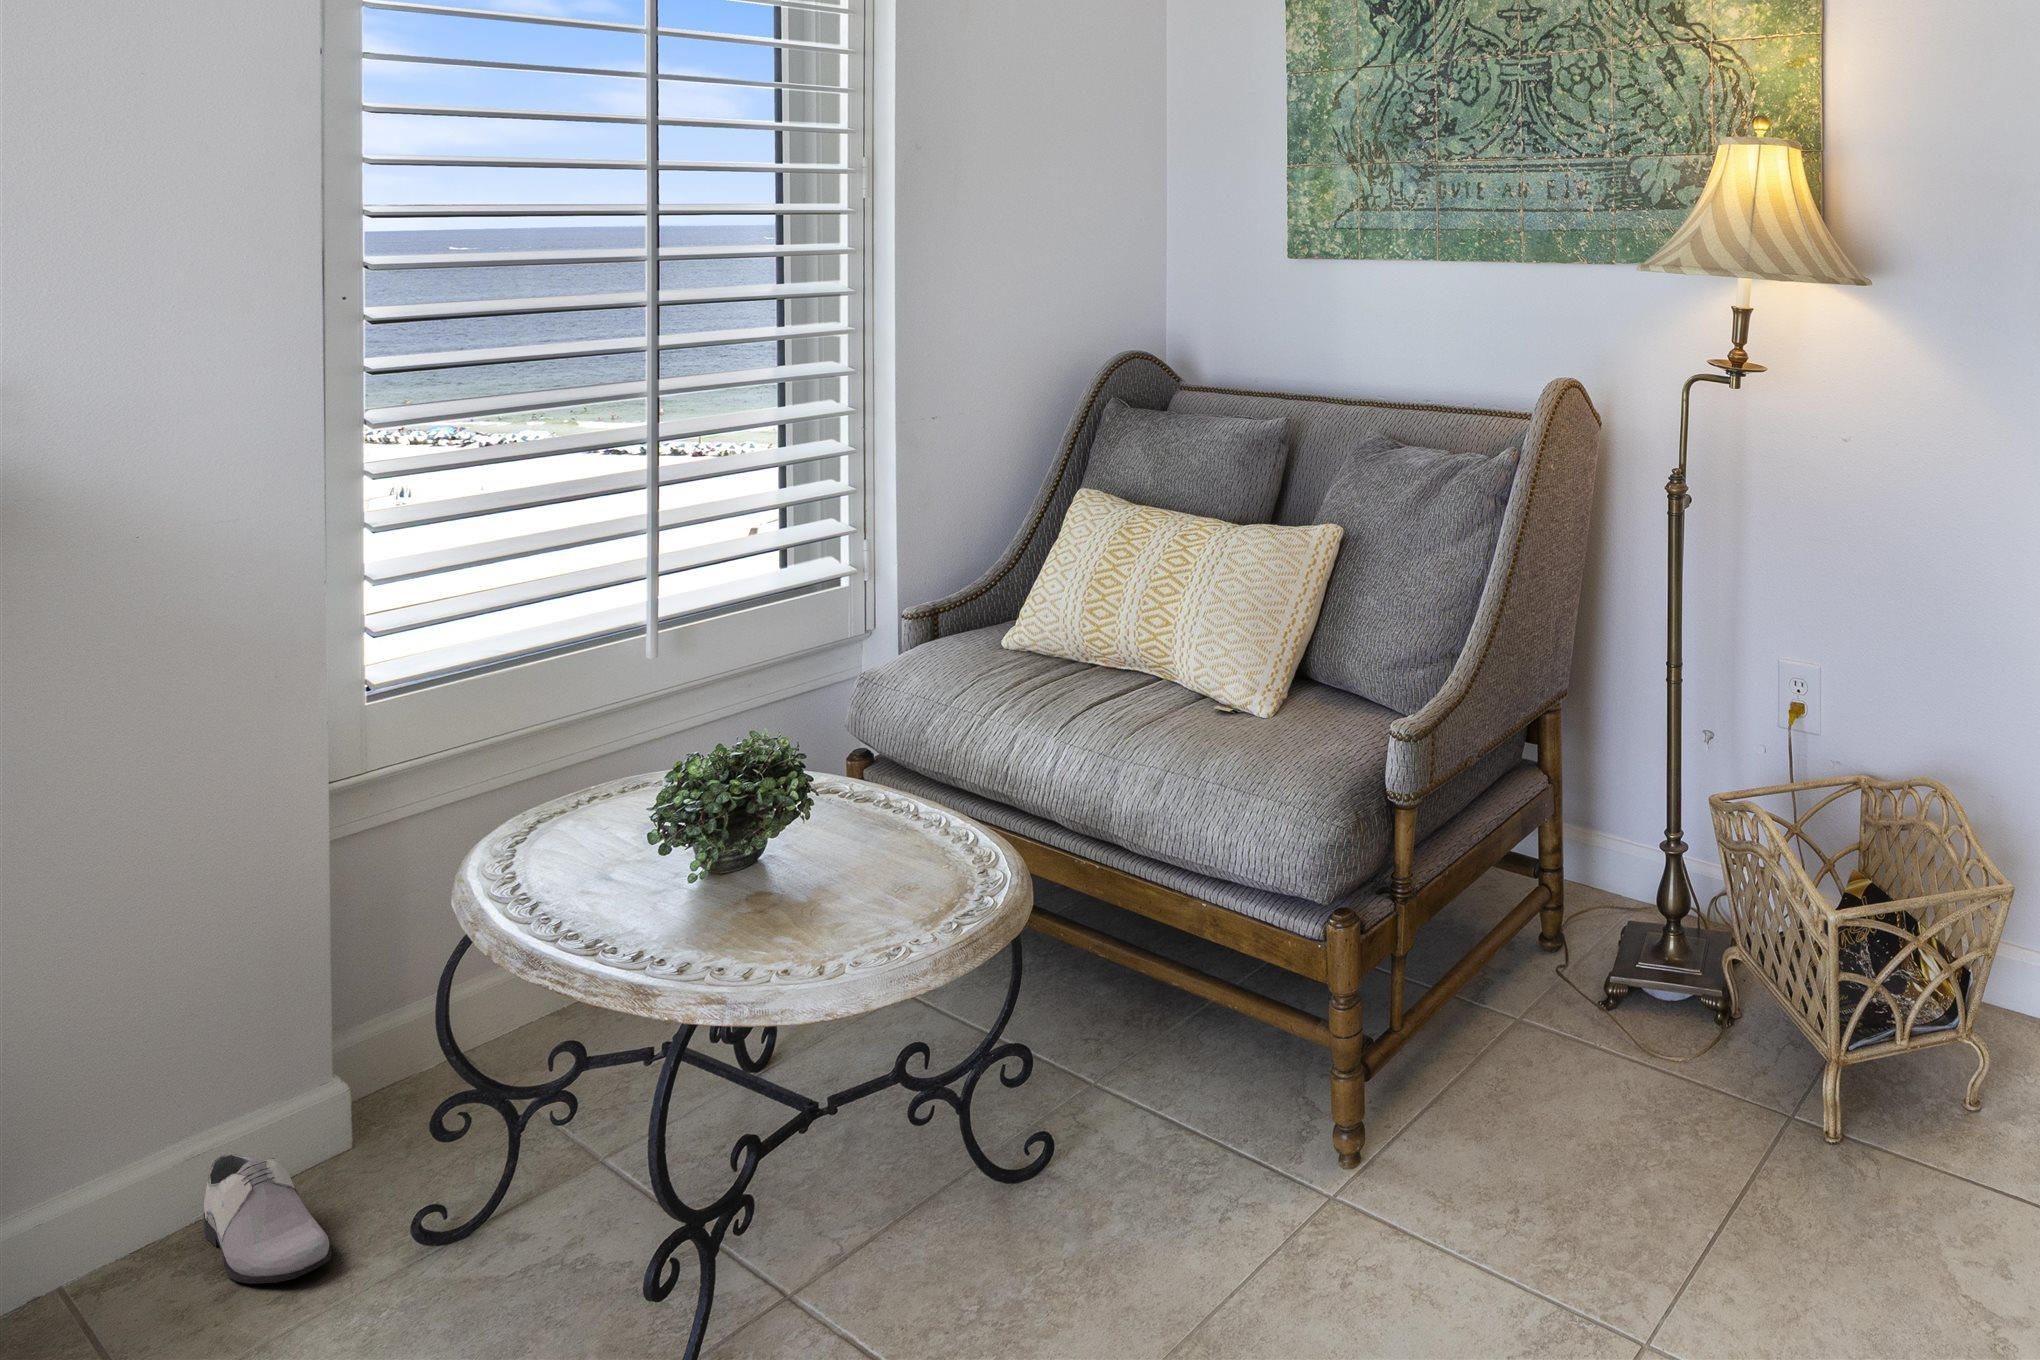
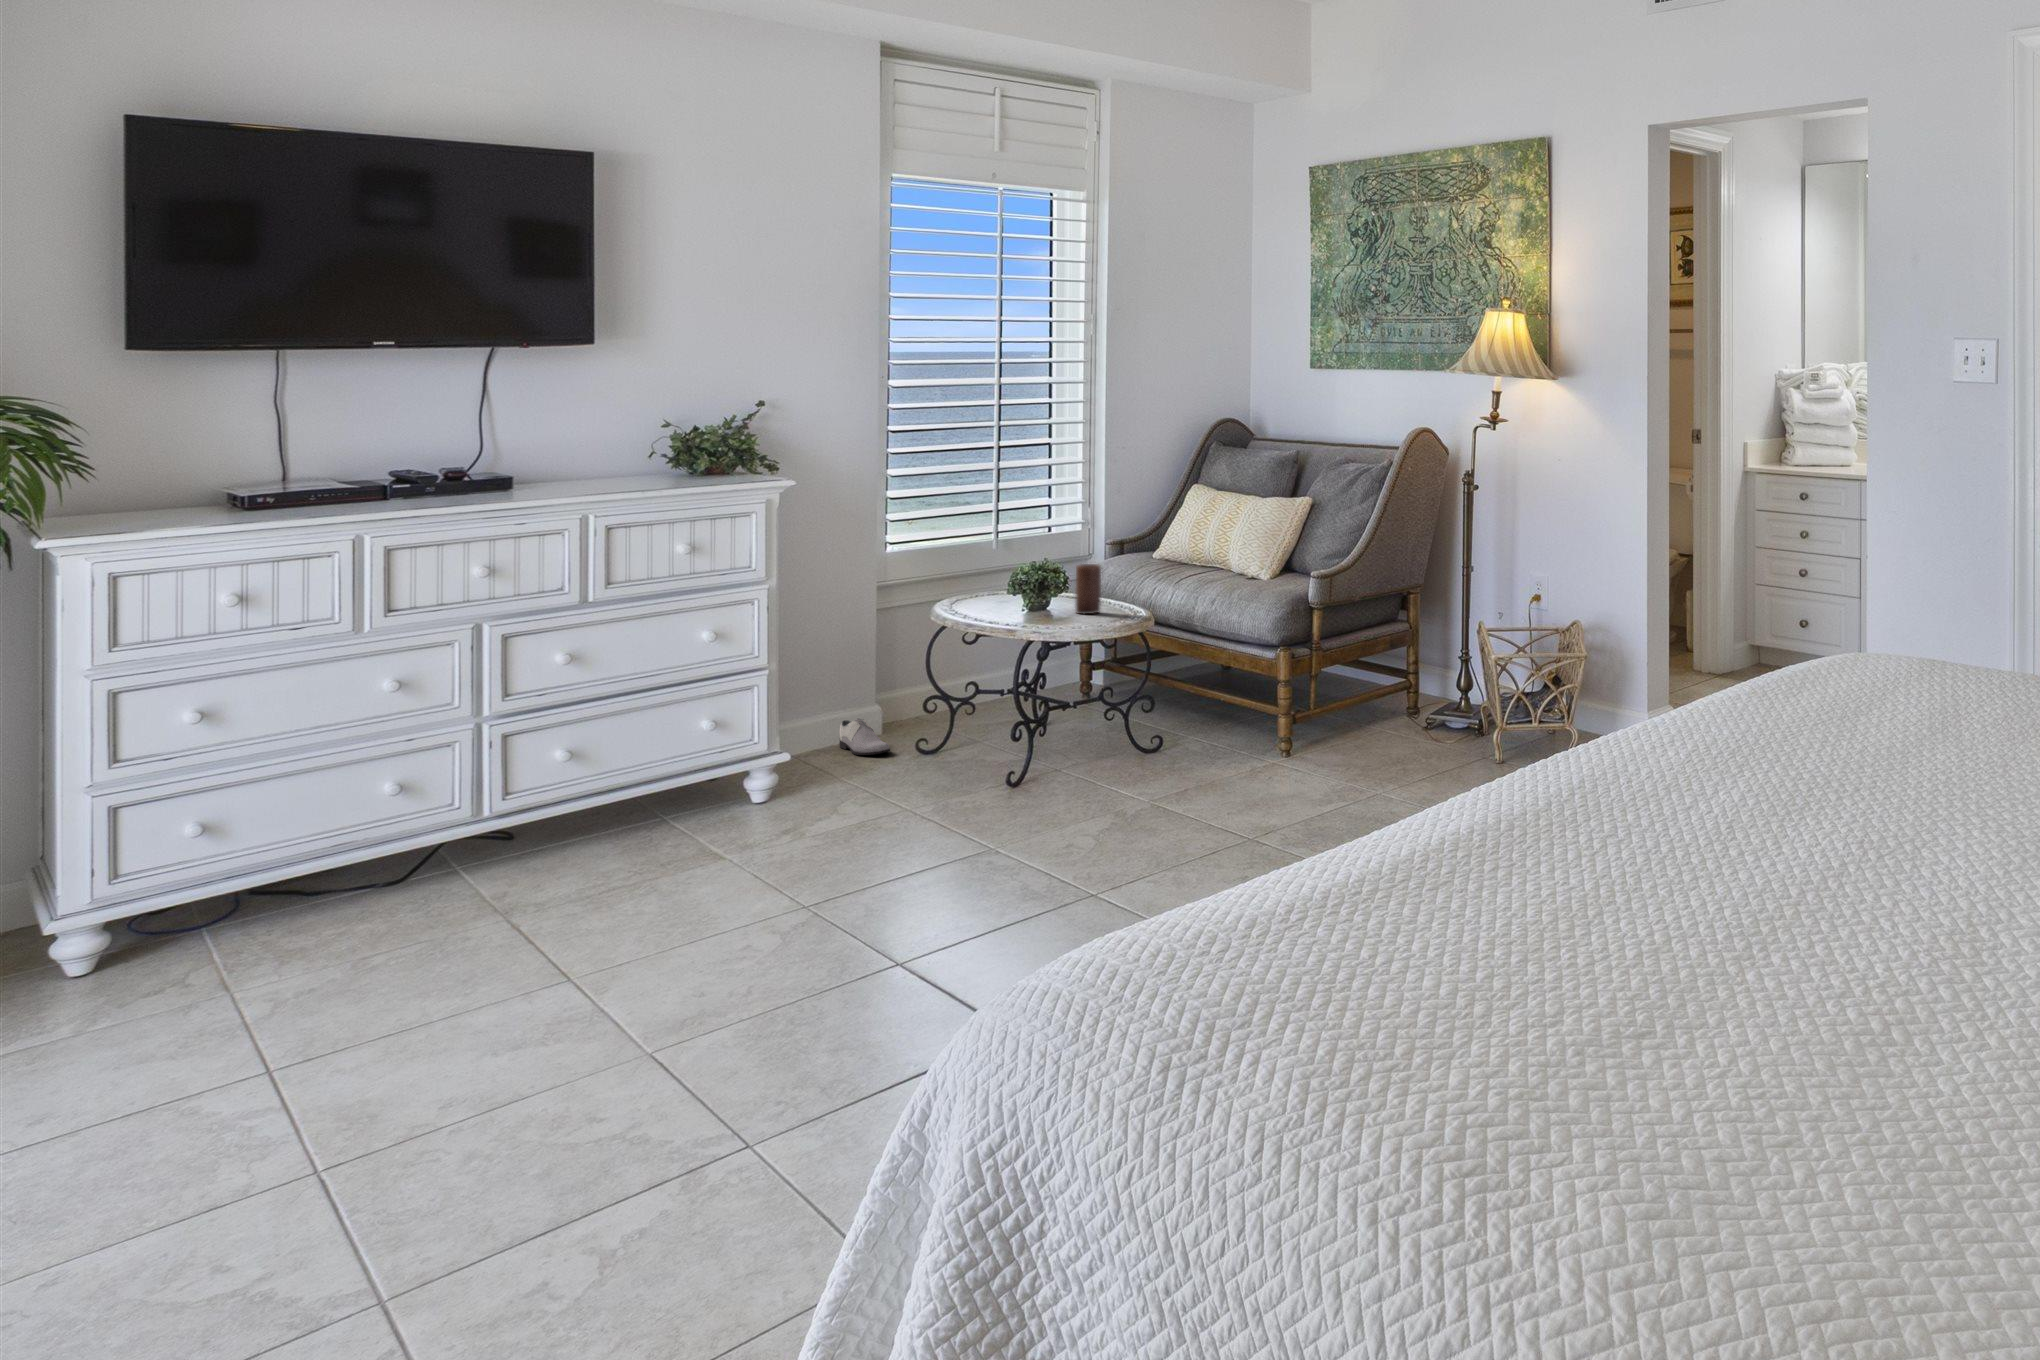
candle: none [827,766,894,908] -> present [1075,564,1101,614]

